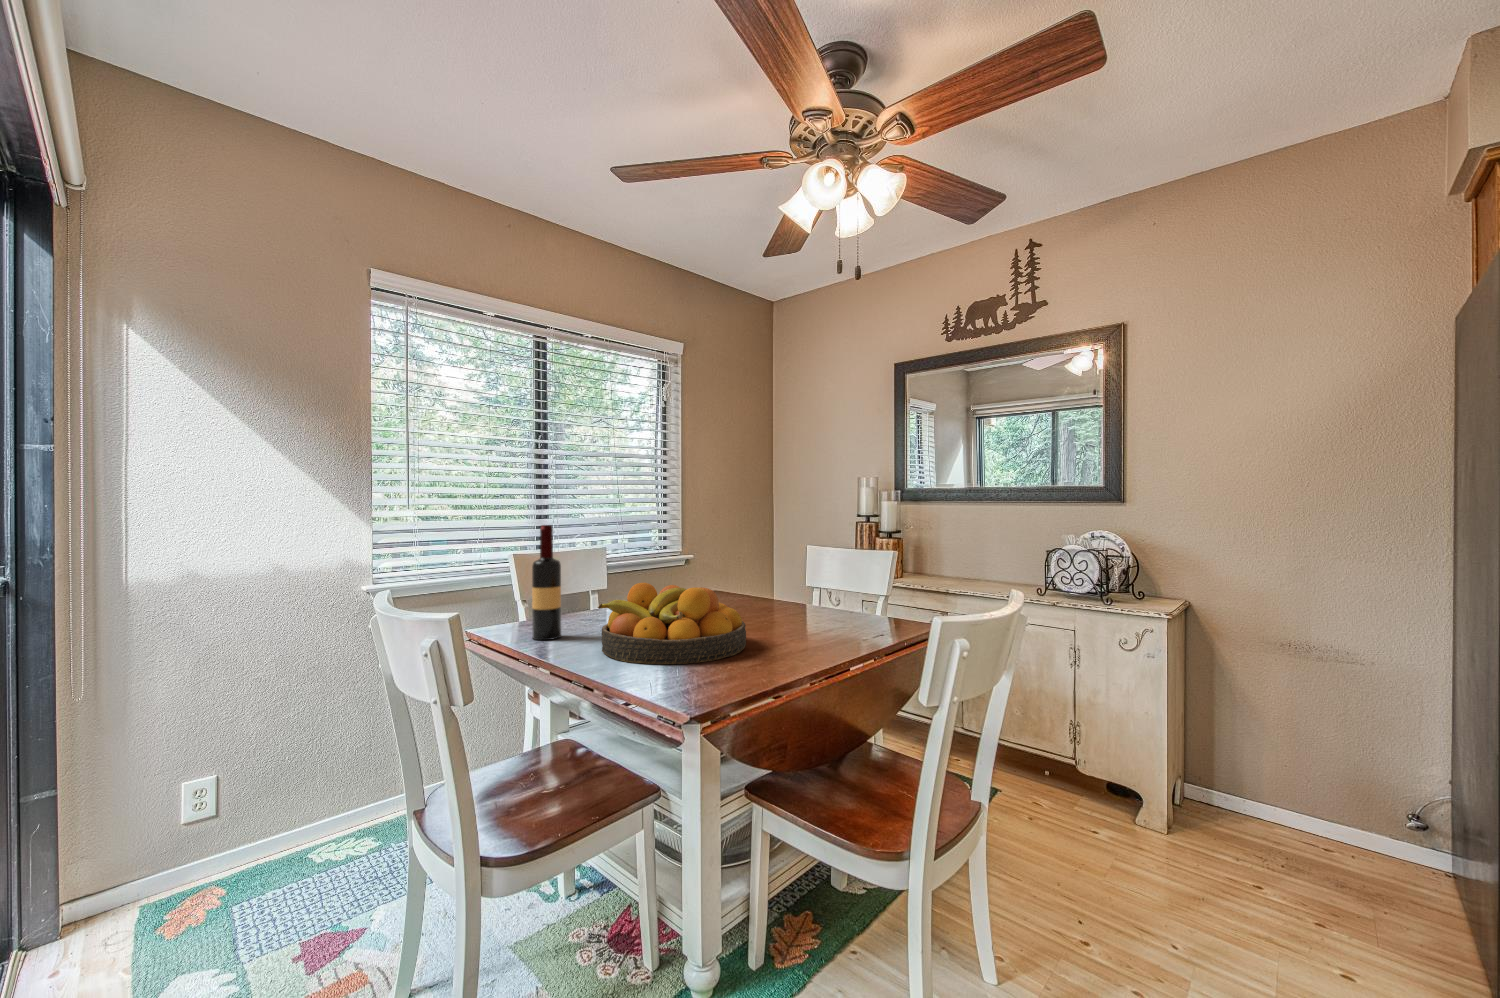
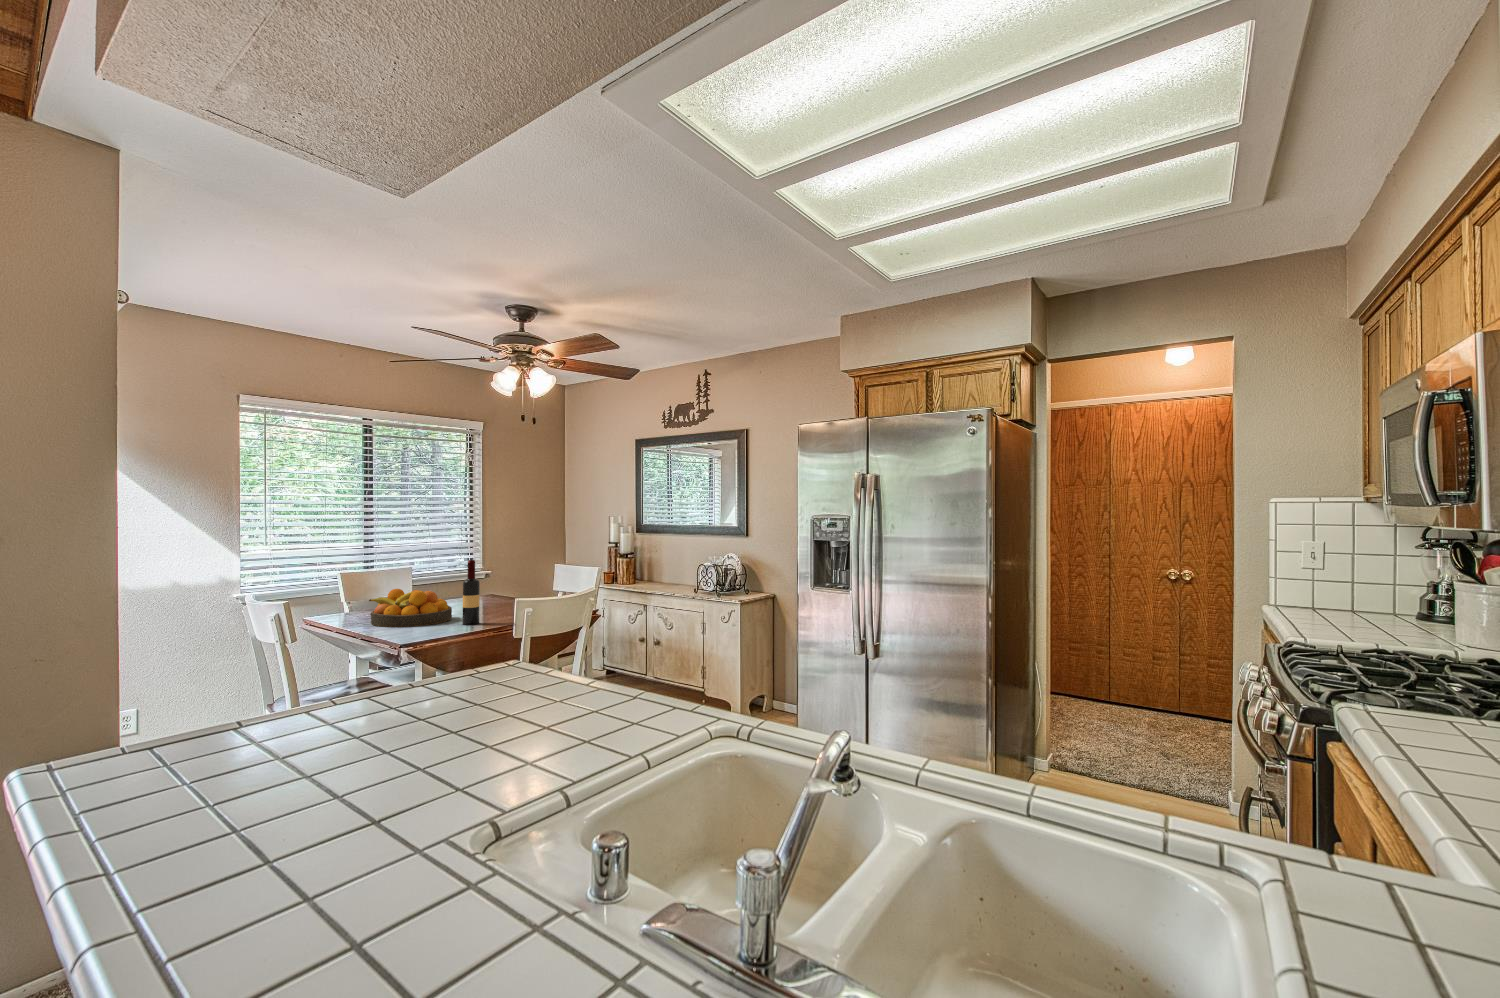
wine bottle: present [532,525,561,640] -> present [462,560,480,625]

